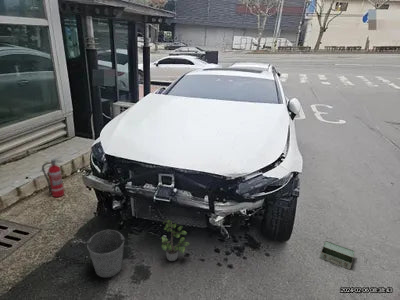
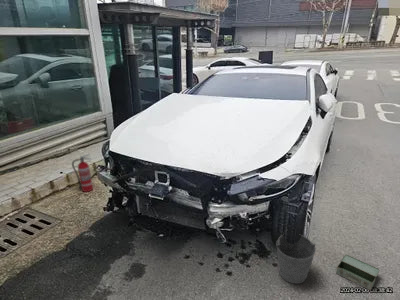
potted plant: present [162,220,190,261] -> none [160,217,192,261]
bucket: present [87,230,125,277] -> present [276,235,316,284]

